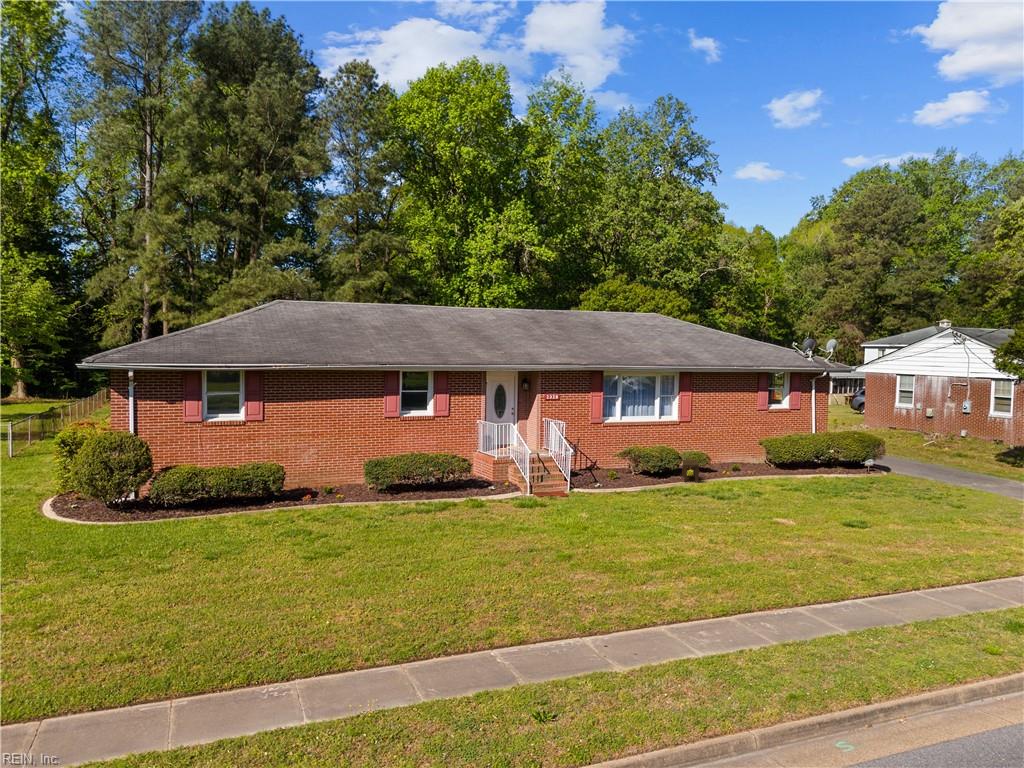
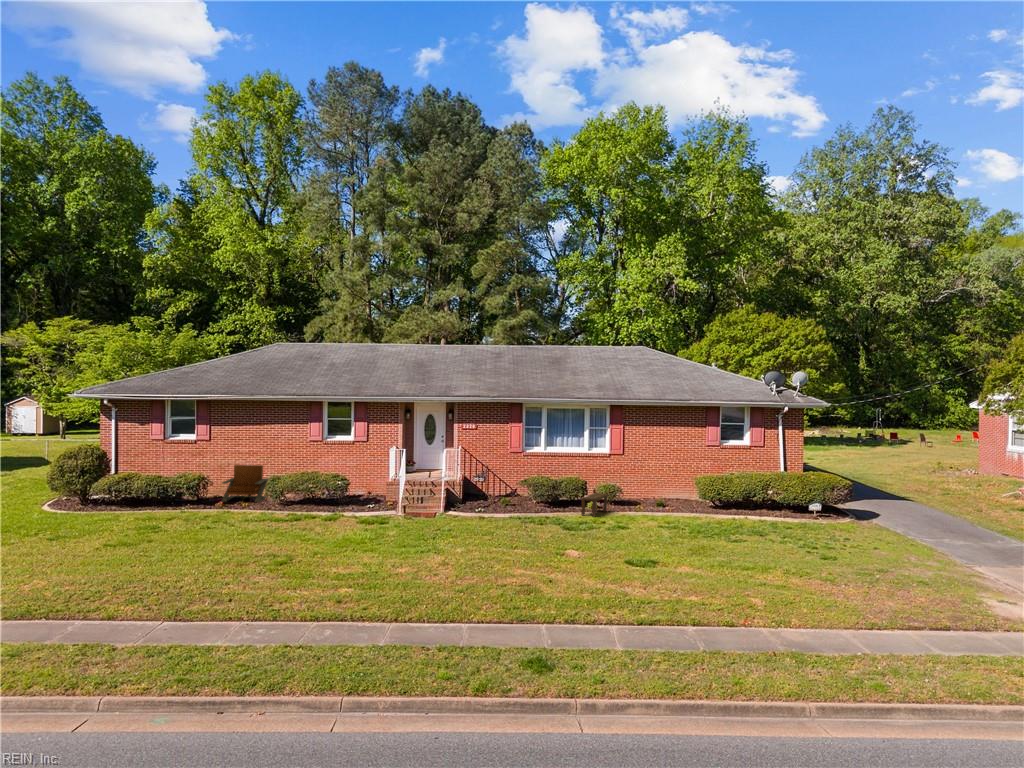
lounge chair: none [294,449,344,495] -> present [222,465,268,502]

